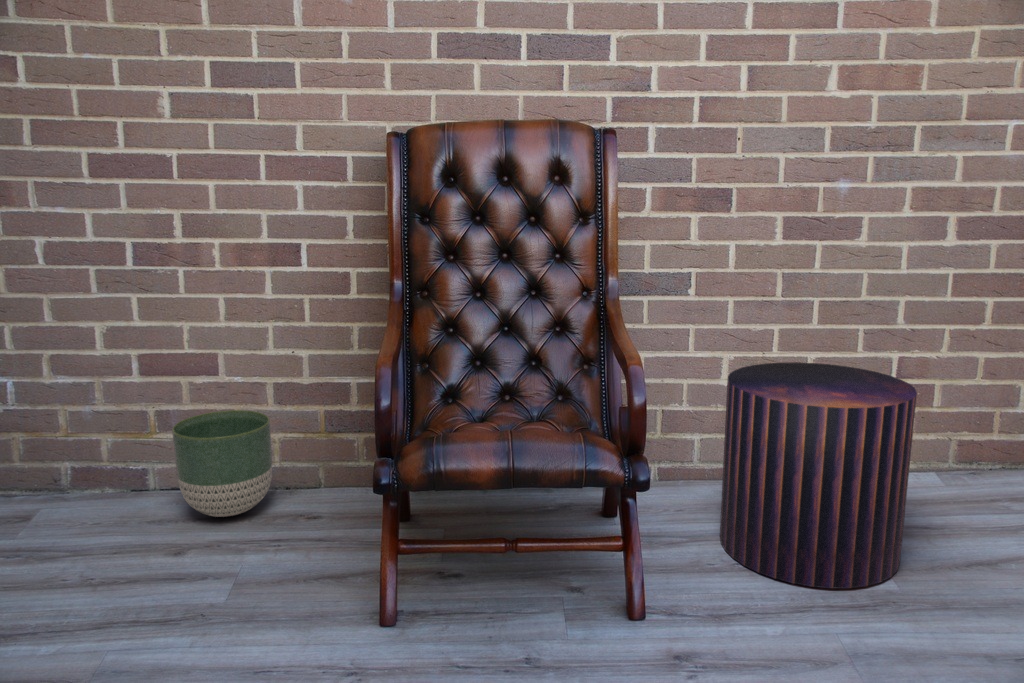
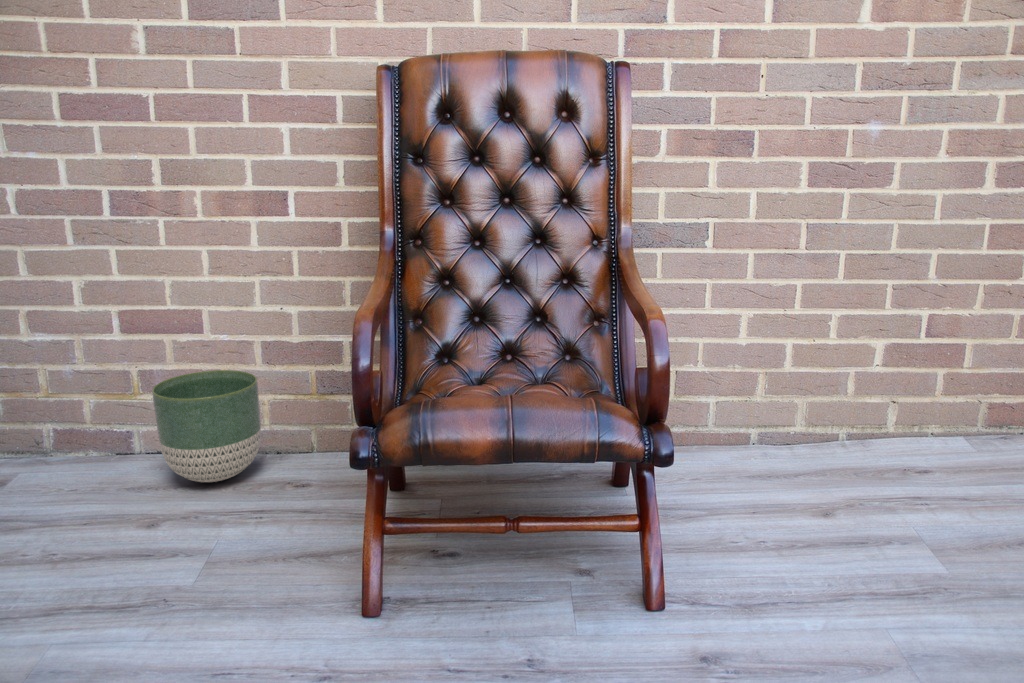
pouf: present [720,362,917,589] -> none [738,319,962,563]

